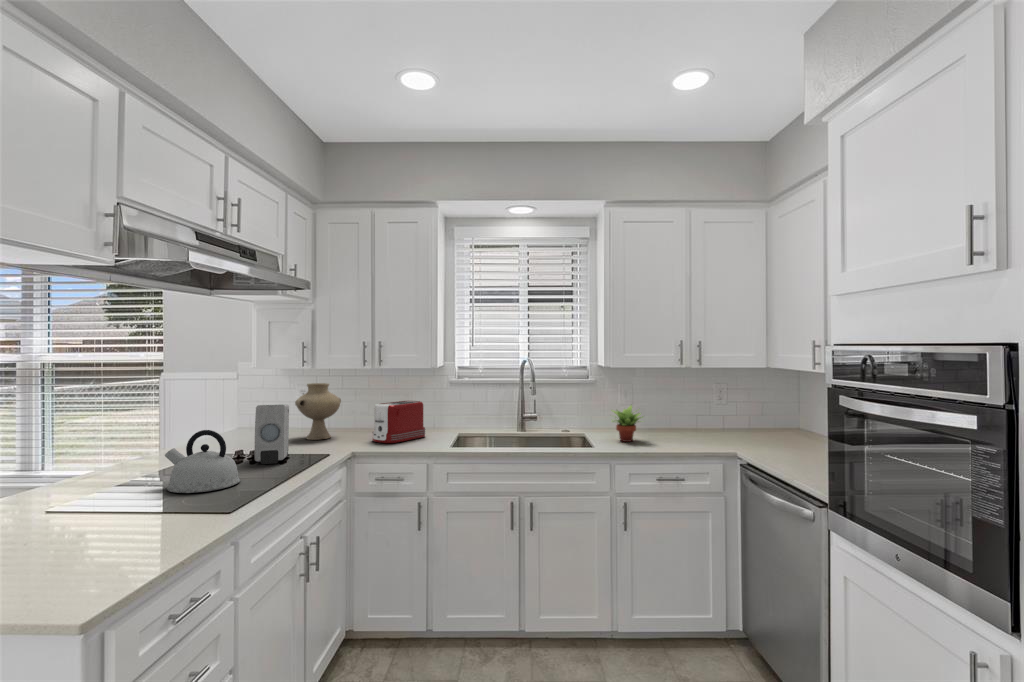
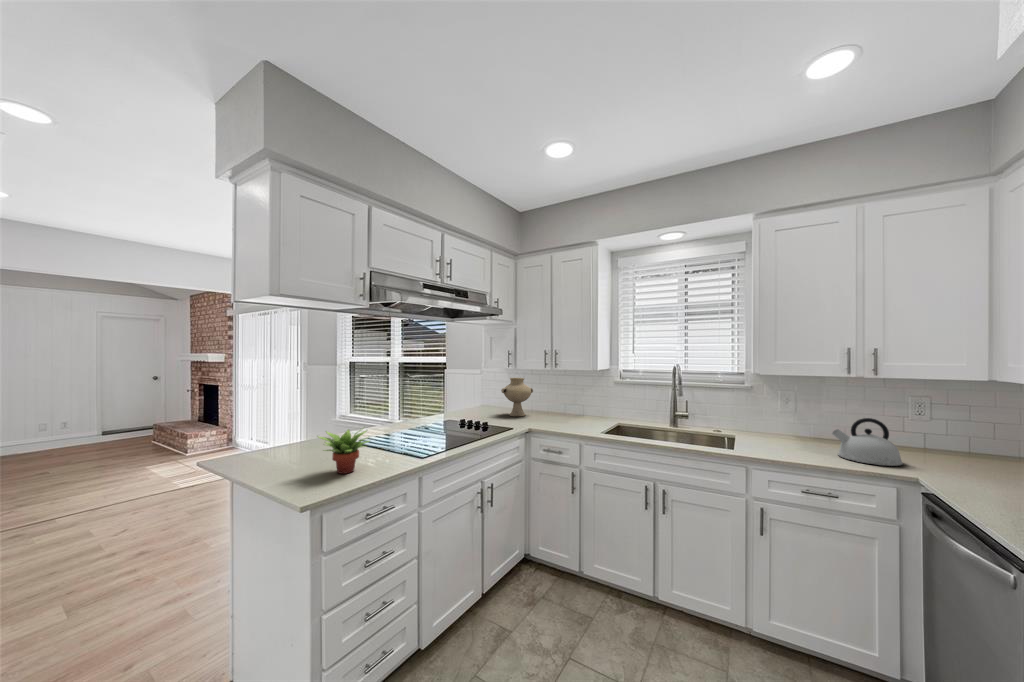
toaster: present [372,401,426,443] -> none [548,393,589,424]
soap dispenser: present [255,404,289,464] -> none [462,391,488,430]
succulent plant: present [611,405,641,442] -> present [317,429,369,474]
kettle: present [165,430,240,493] -> present [832,418,903,466]

